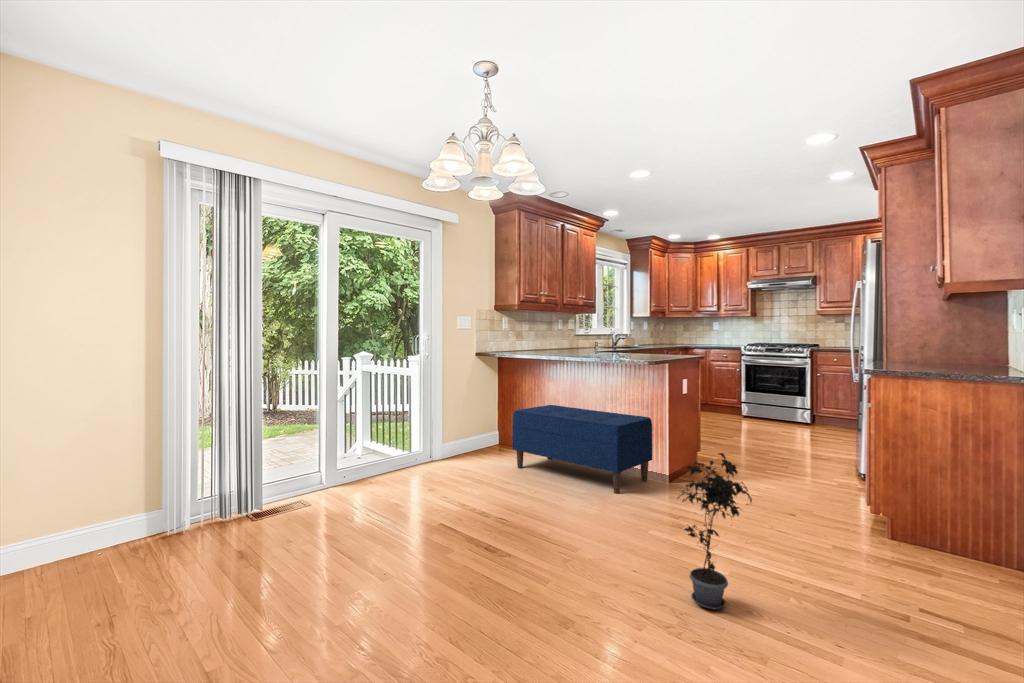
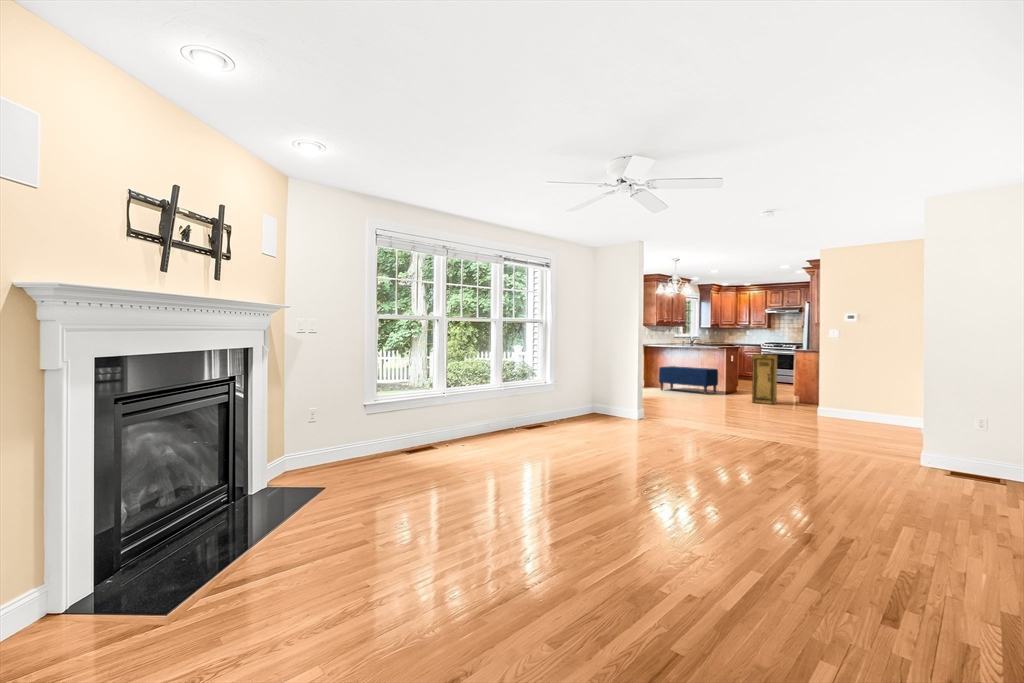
storage cabinet: none [756,388,843,587] -> present [752,354,777,404]
potted plant: present [678,453,752,610] -> none [730,367,748,405]

